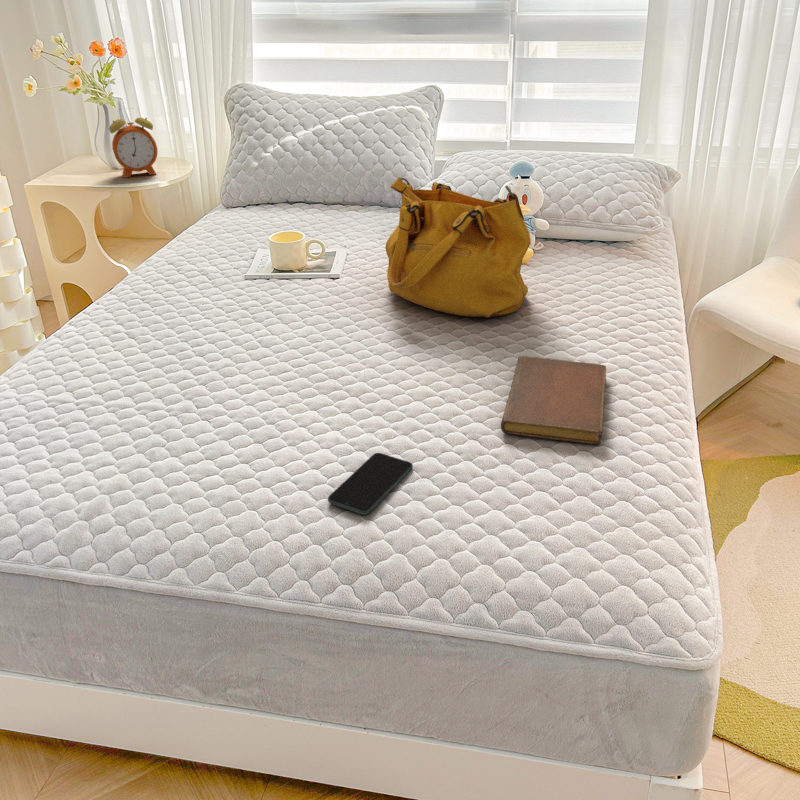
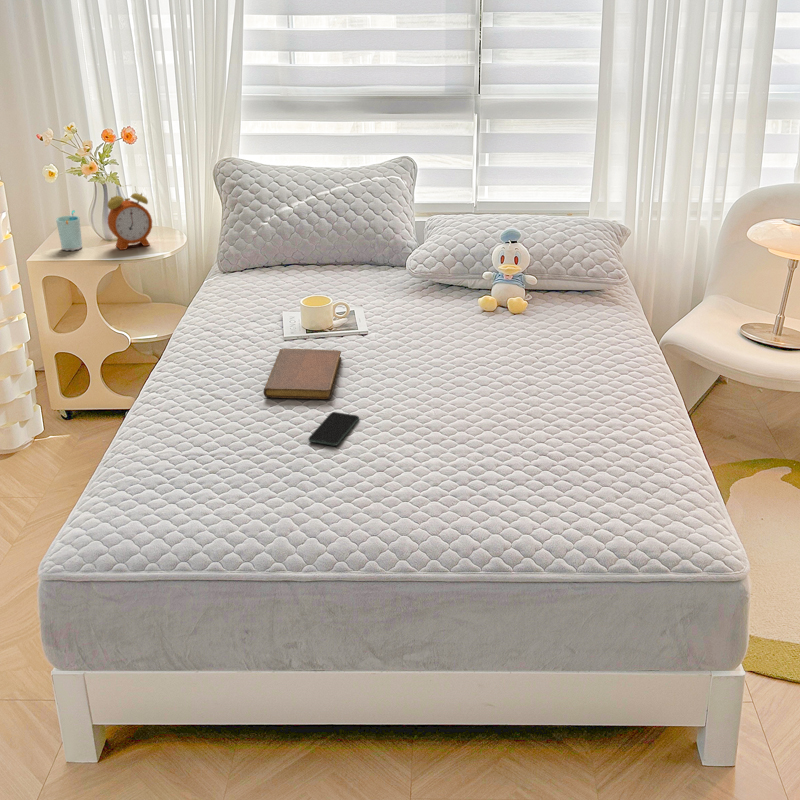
cup: none [61,134,90,177] -> present [56,210,82,251]
handbag: present [385,177,531,318] -> none [417,250,543,362]
notebook: present [501,356,606,444] -> present [264,349,341,399]
smartphone: present [328,453,413,515] -> present [309,412,359,446]

